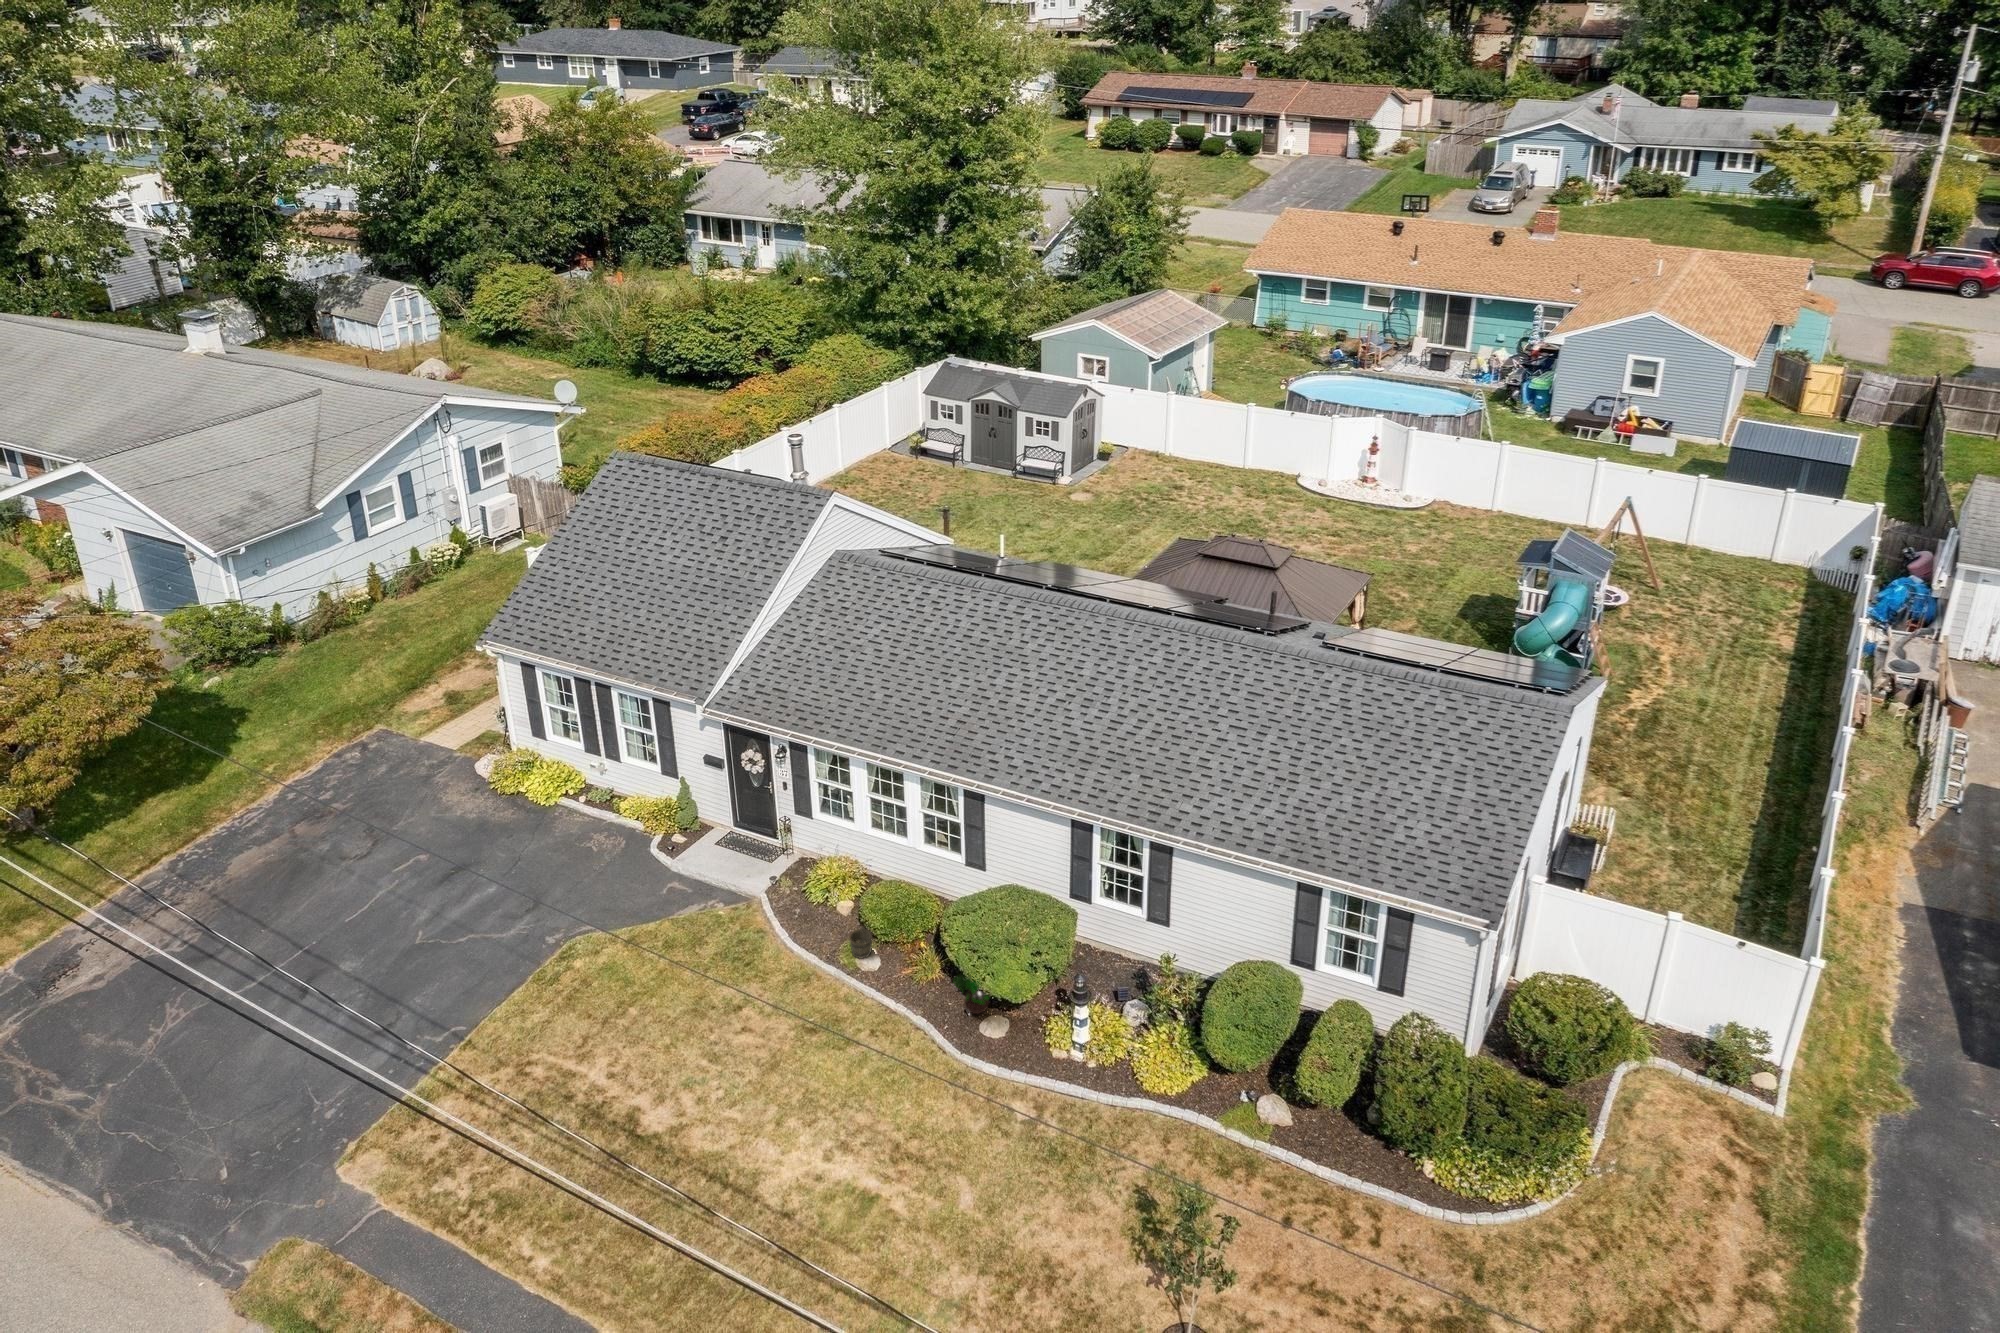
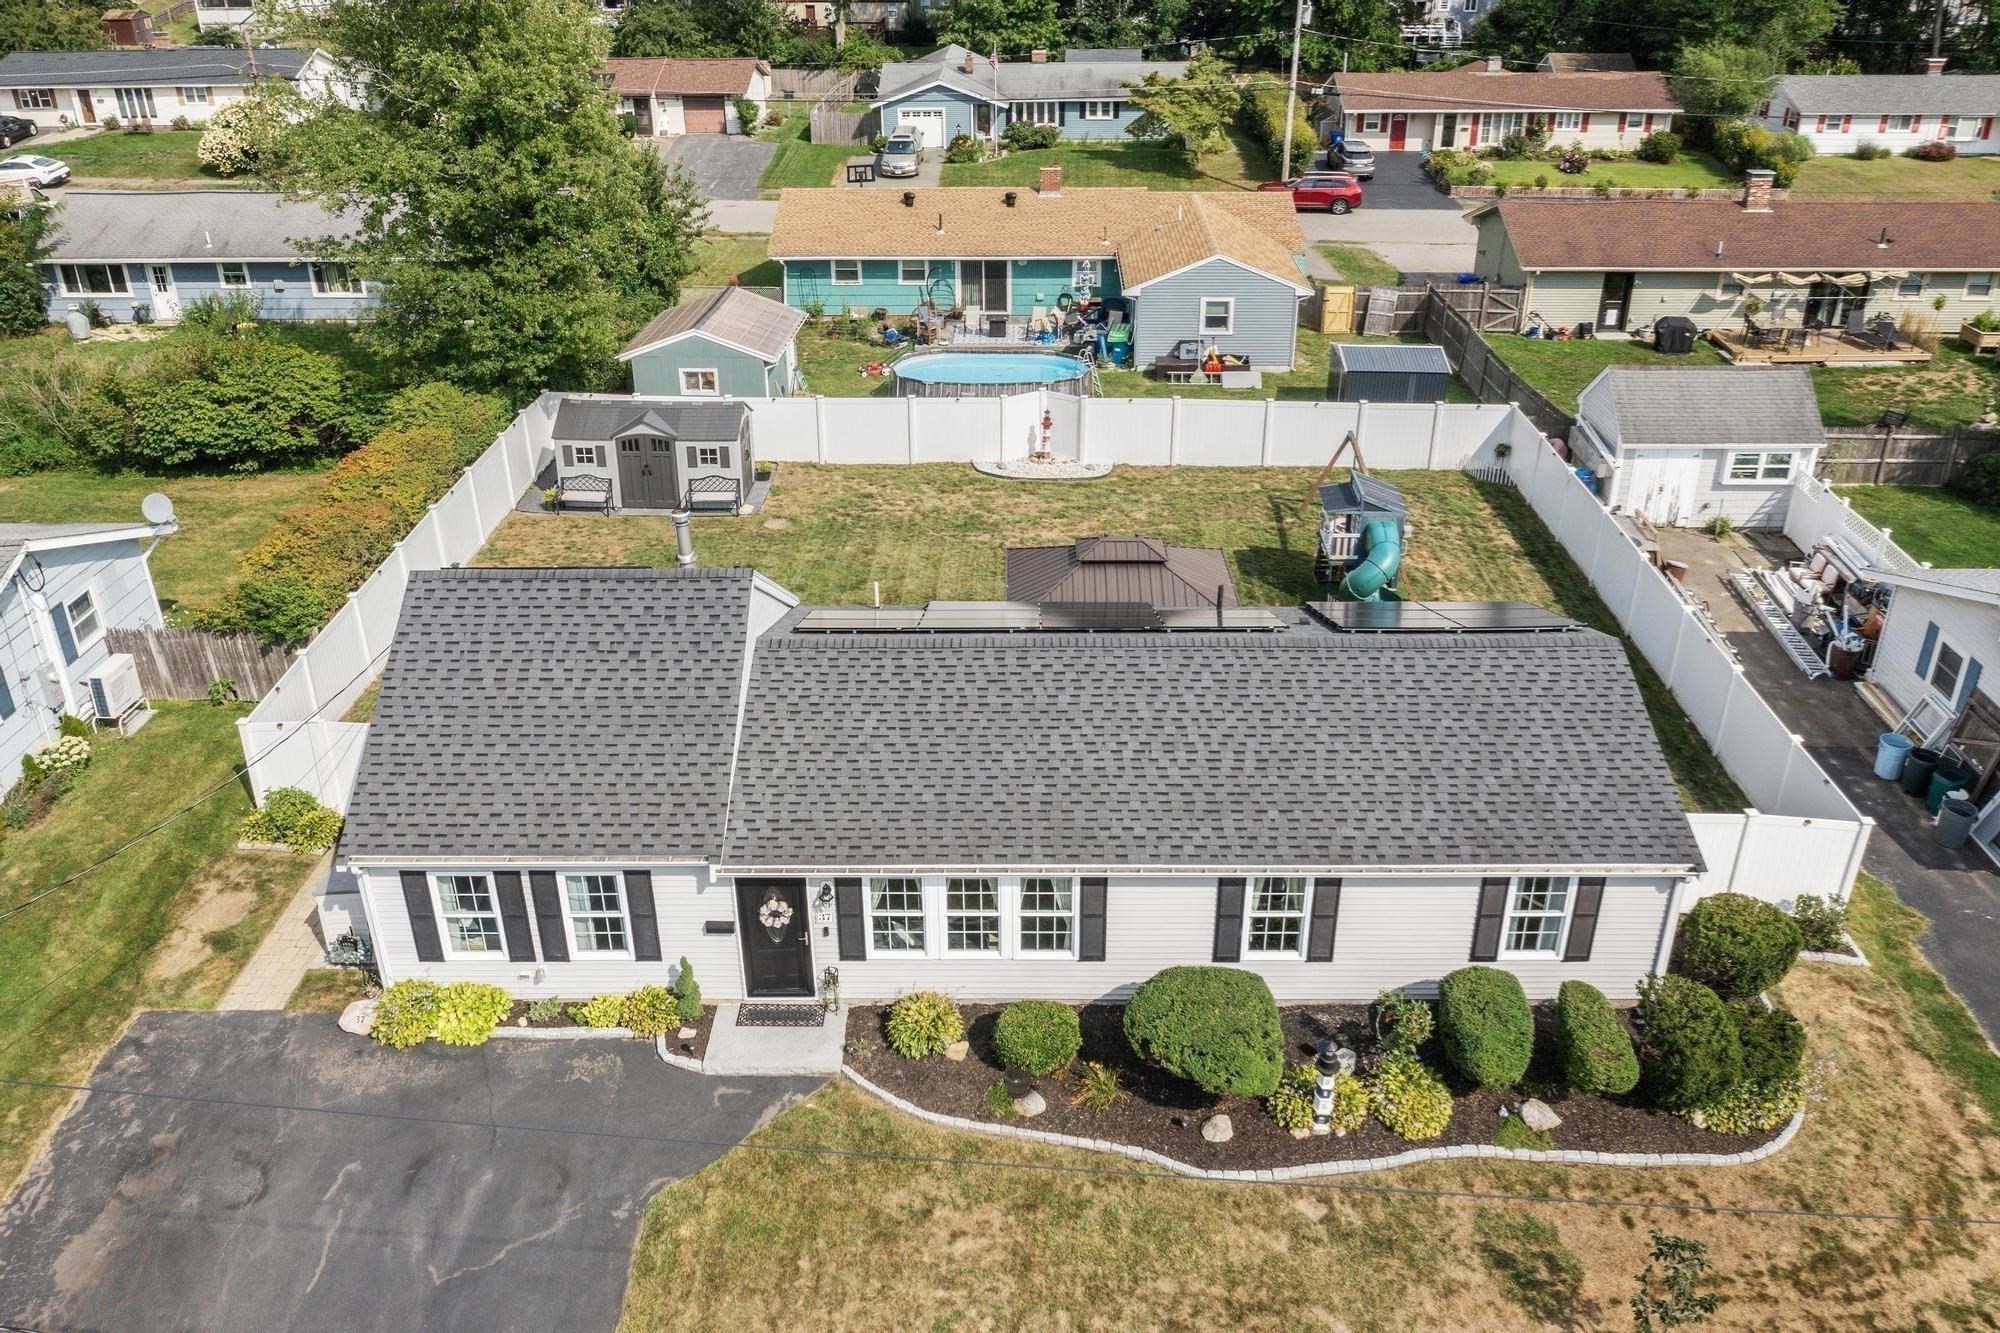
potted tree: present [955,972,989,1014] -> none [1168,1064,1206,1112]

